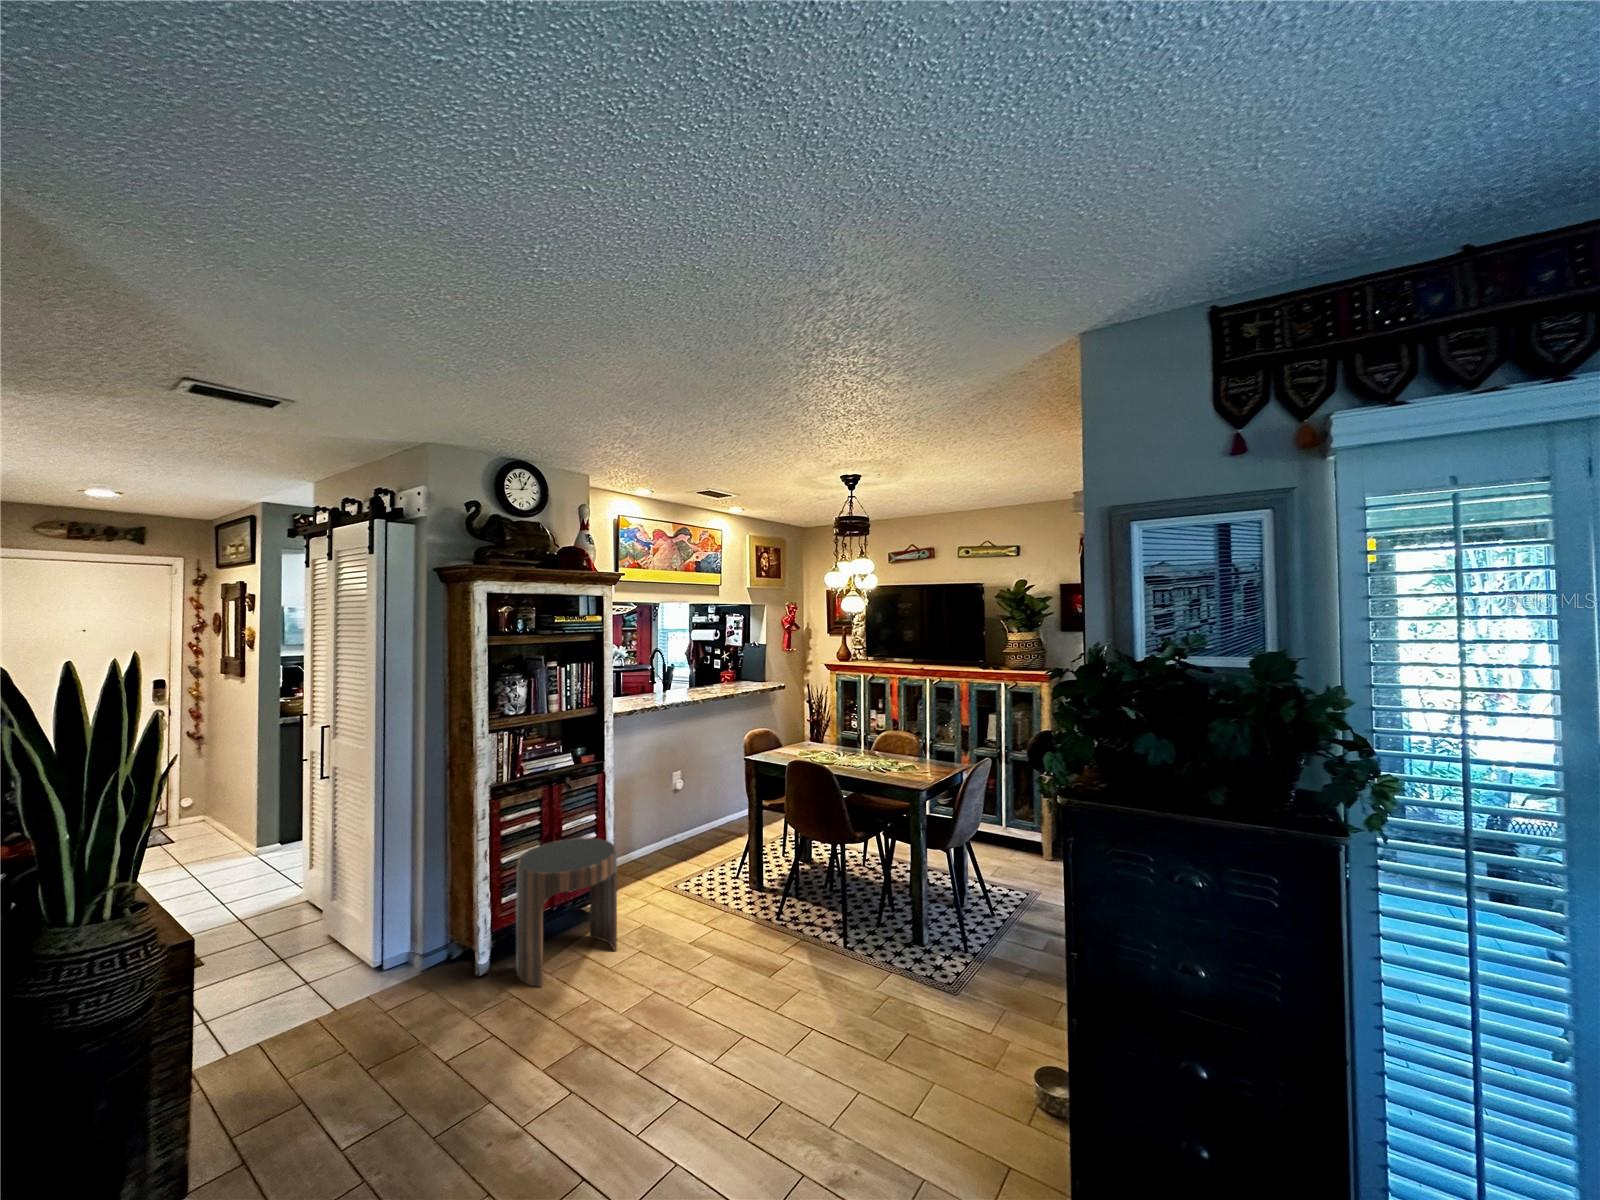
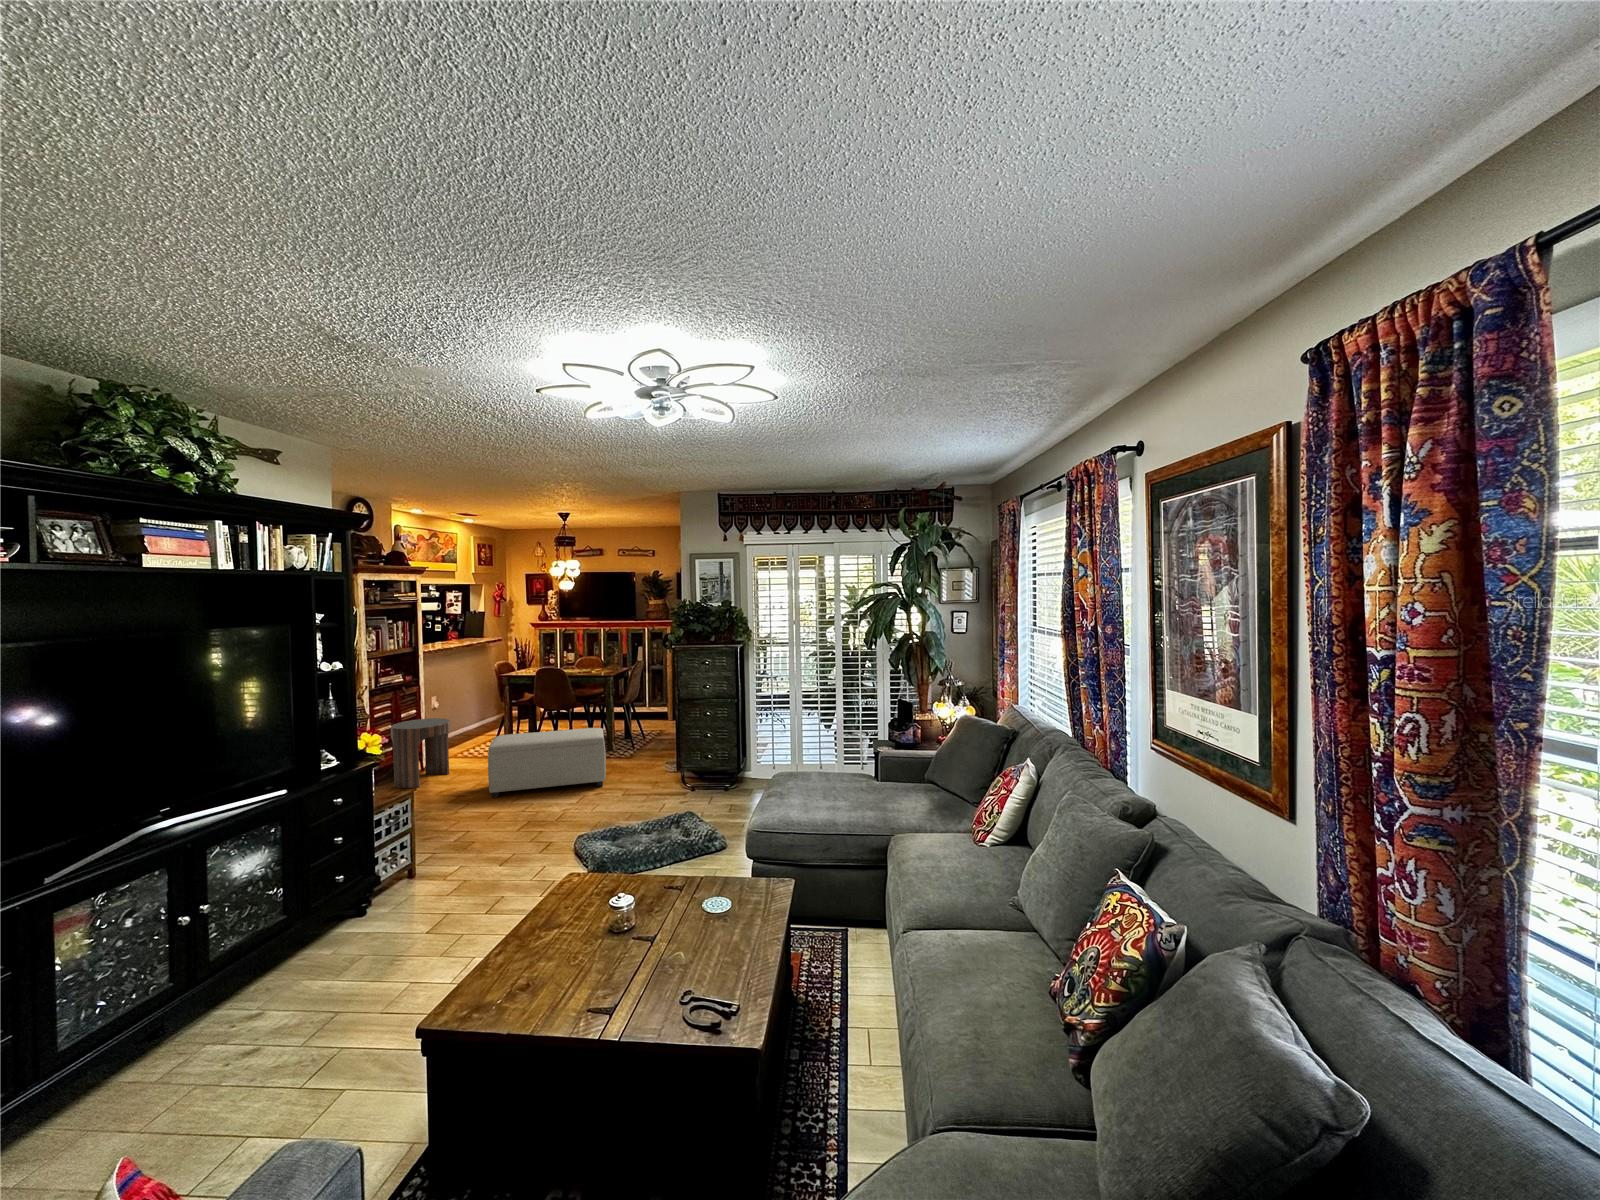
ottoman: none [591,929,871,1161] -> present [488,728,606,798]

